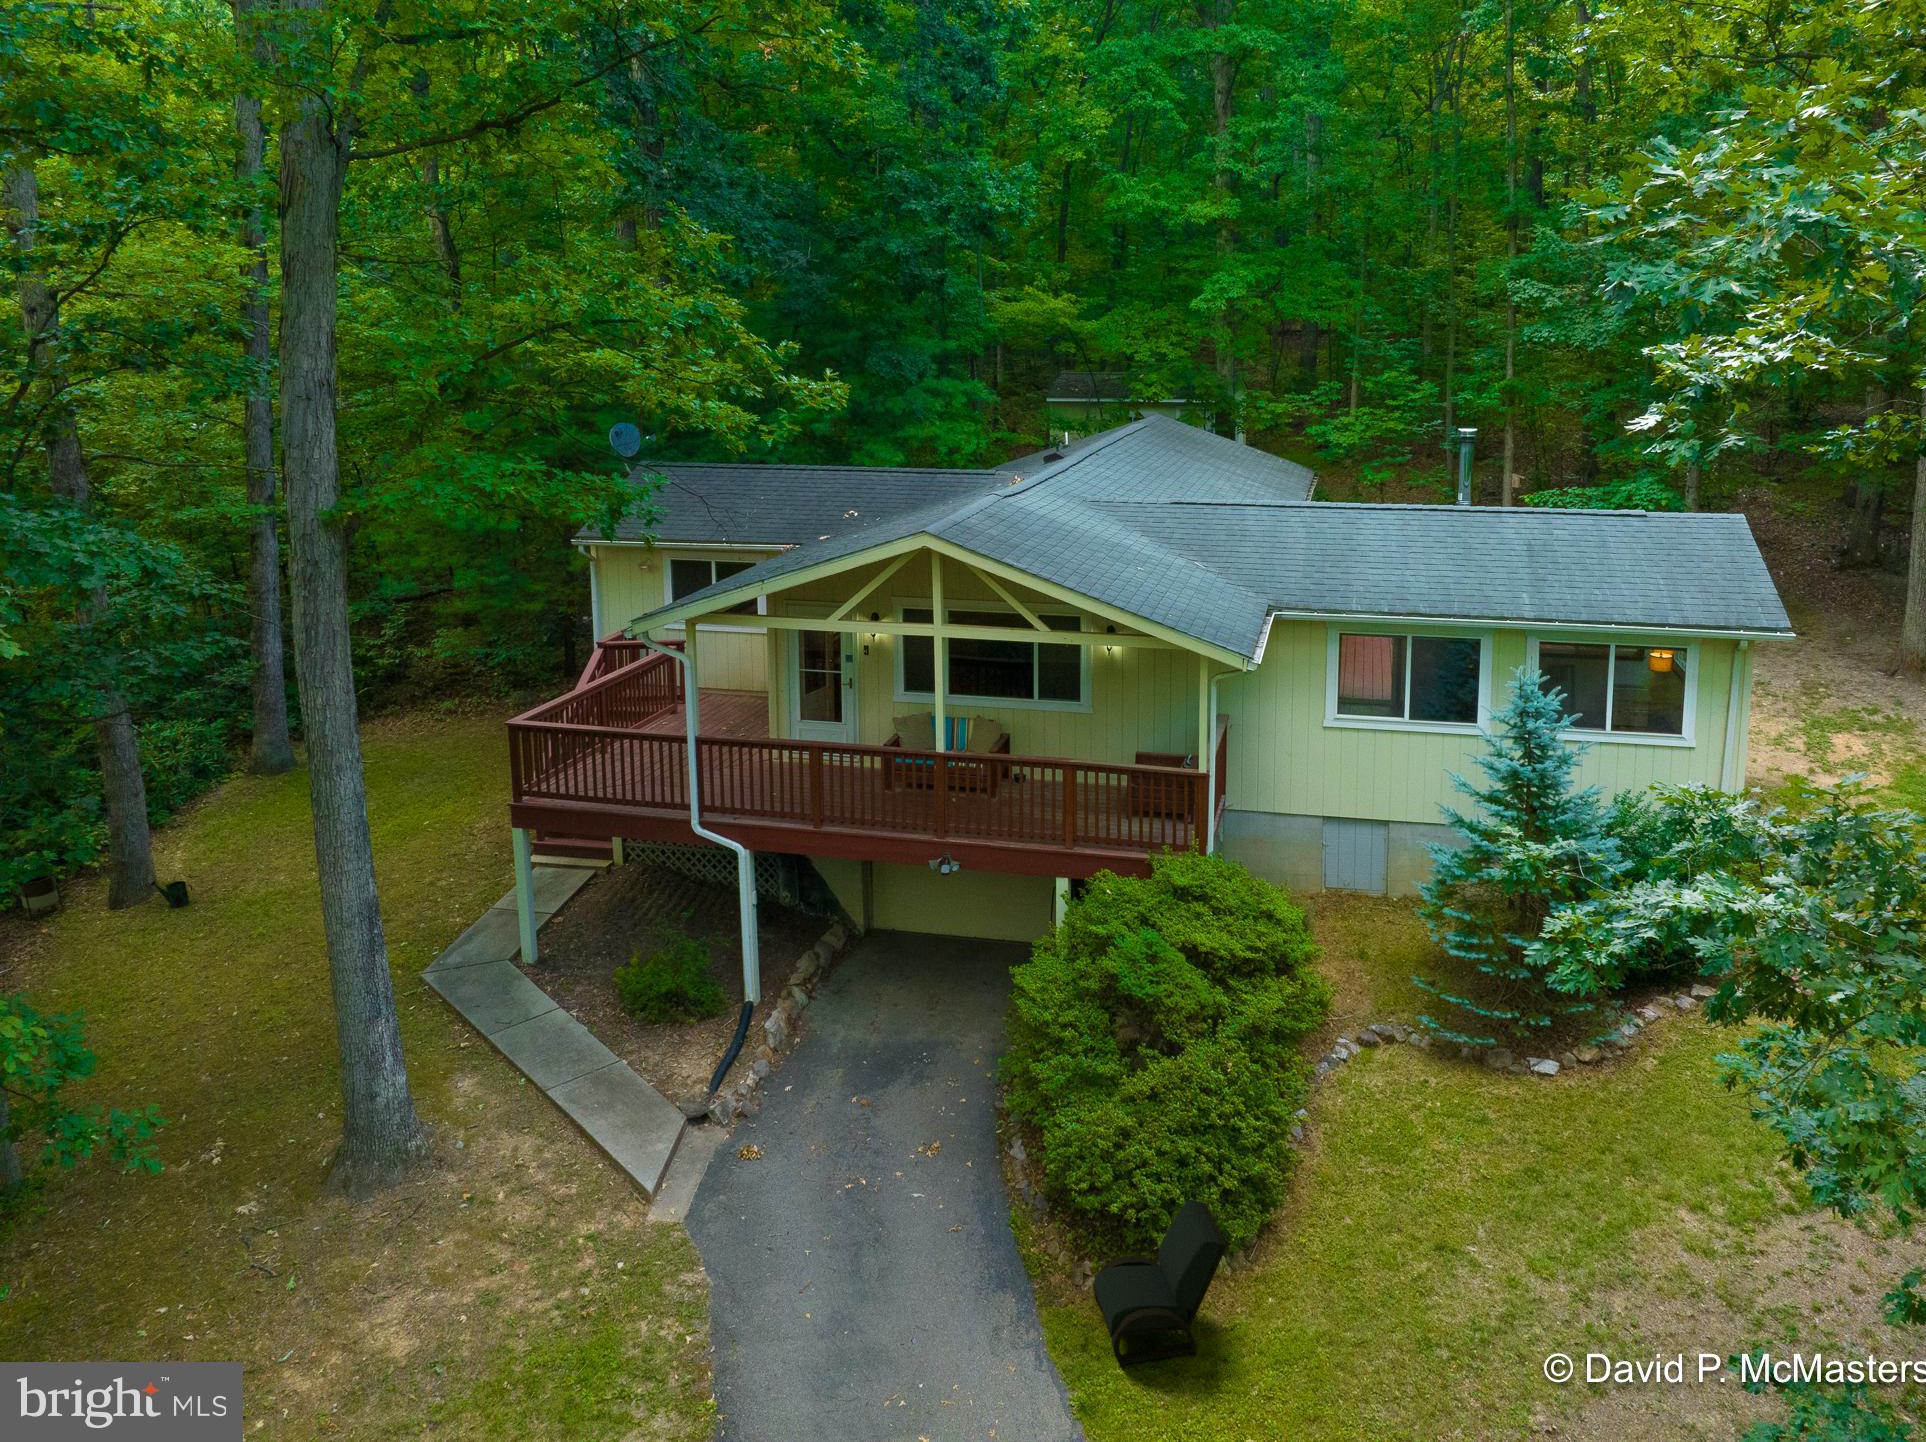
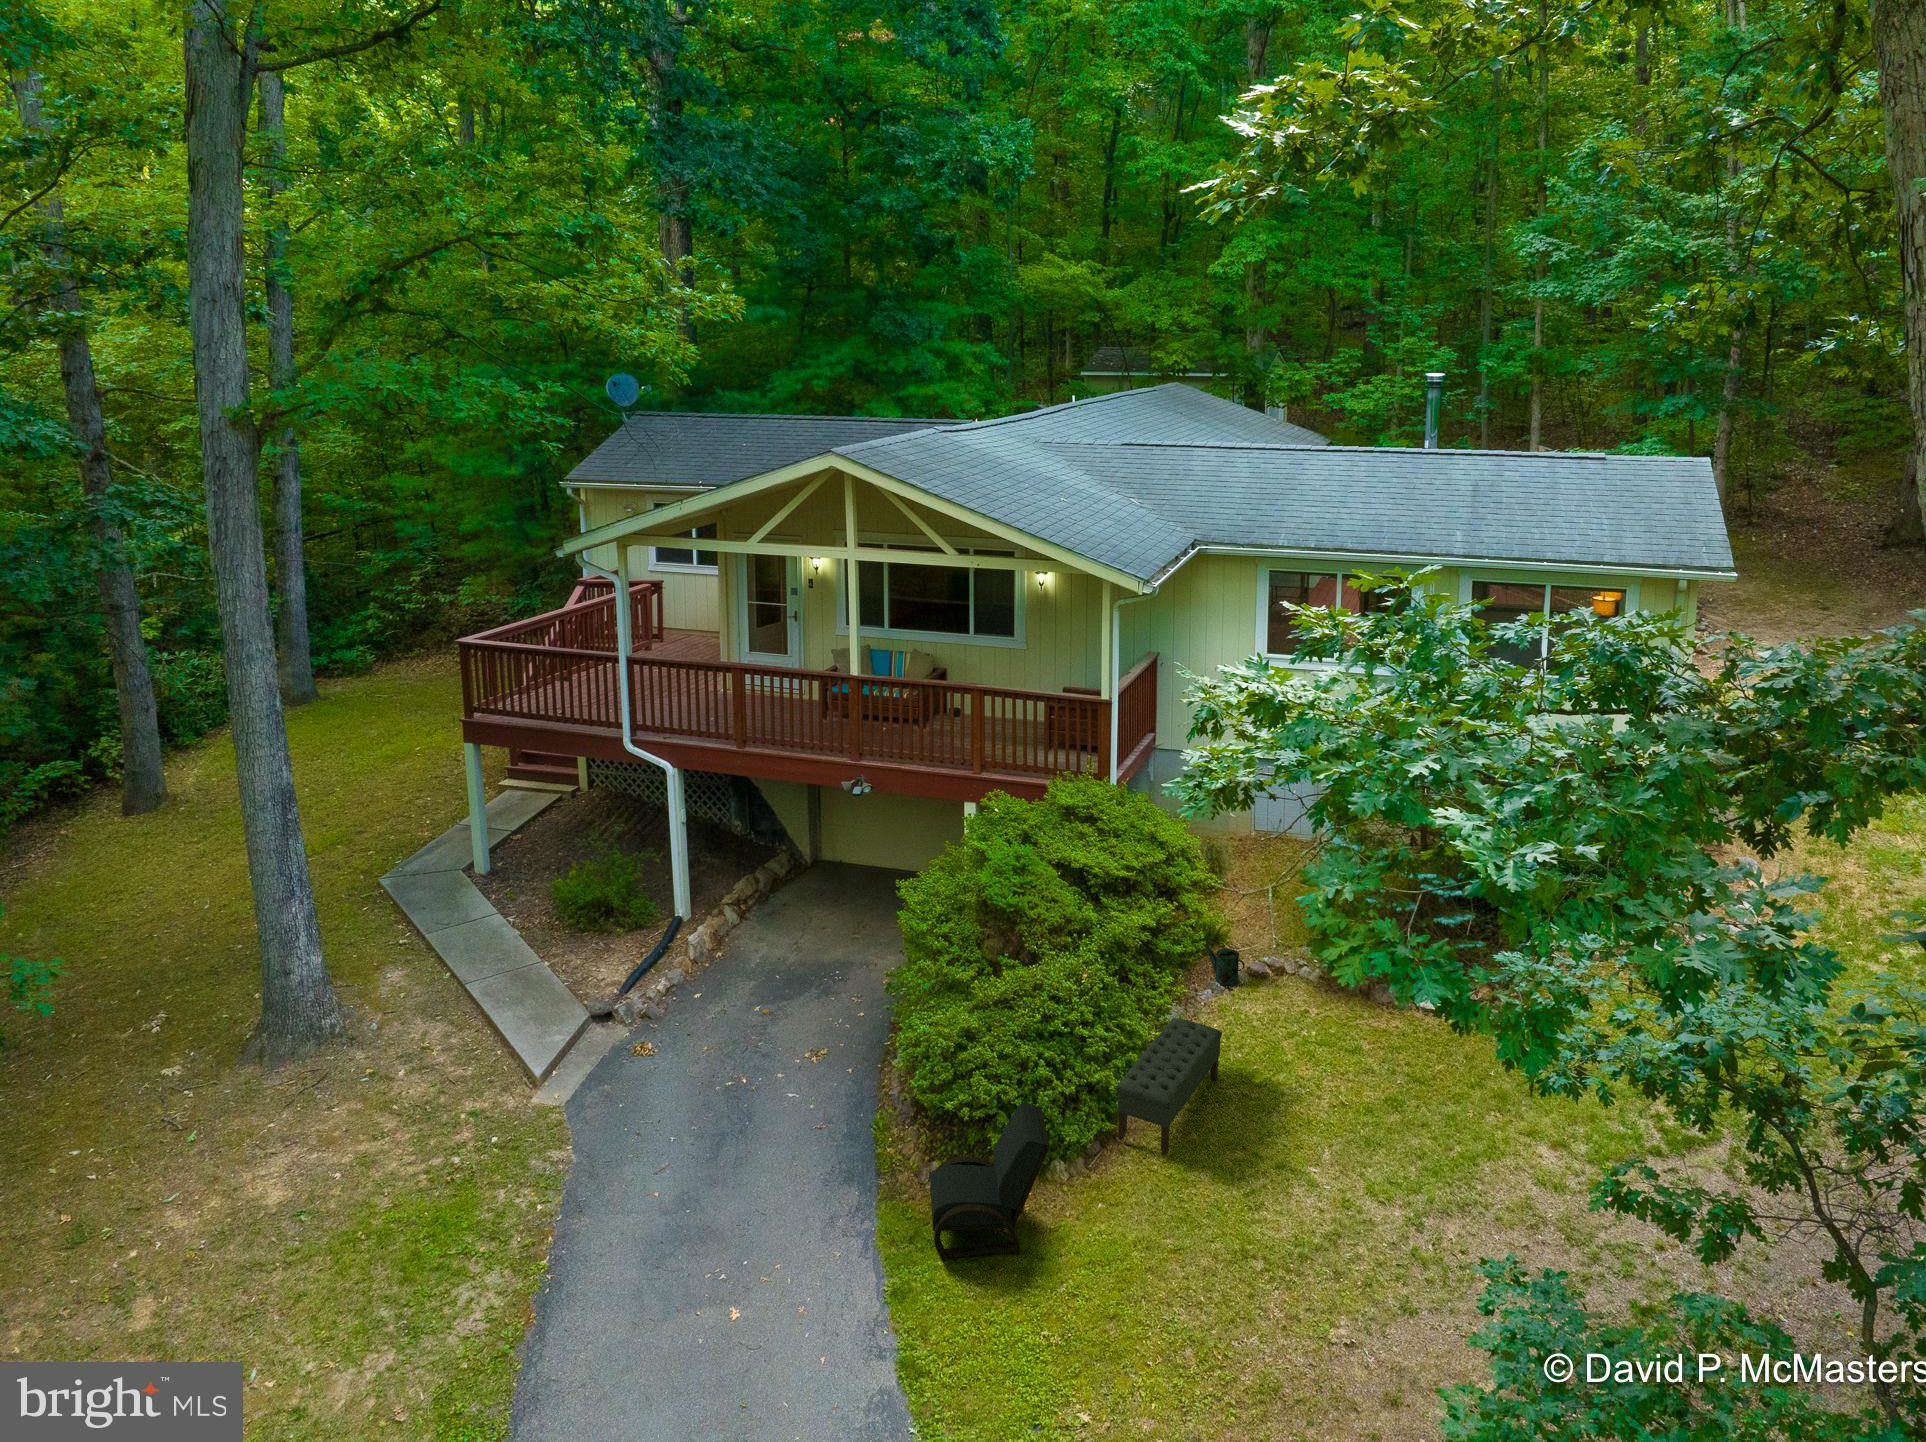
planter: present [19,876,63,921] -> none [34,775,77,820]
watering can: present [150,881,192,908] -> present [1206,945,1245,986]
bench: none [1272,1099,1358,1243] -> present [1116,1018,1222,1155]

